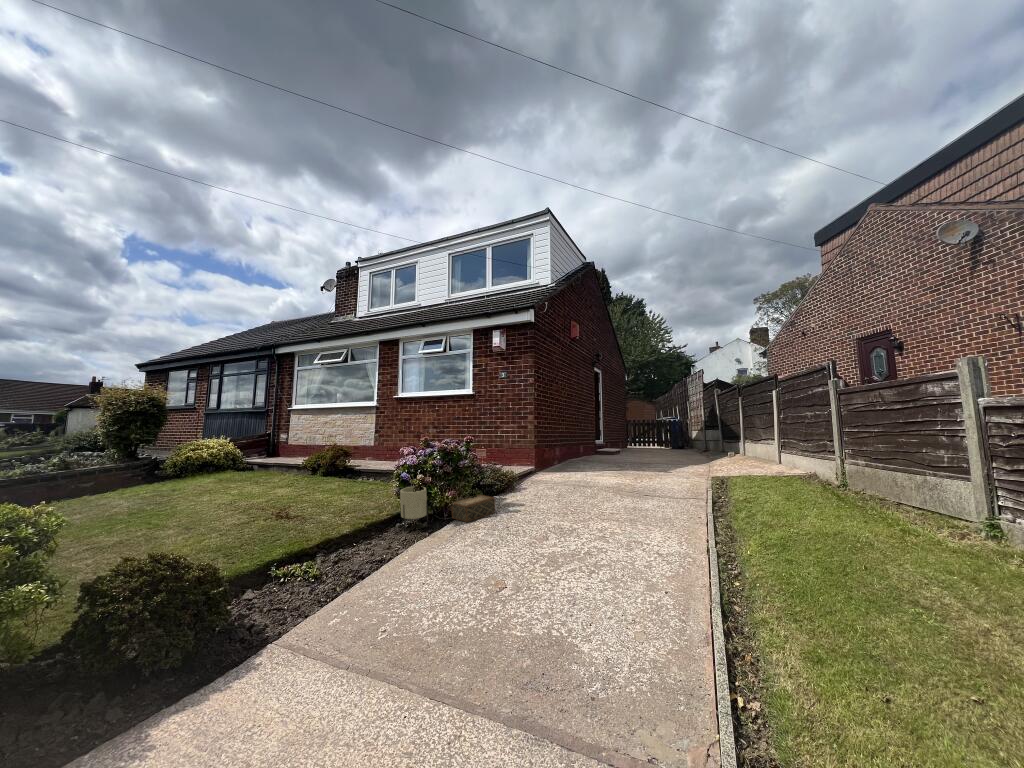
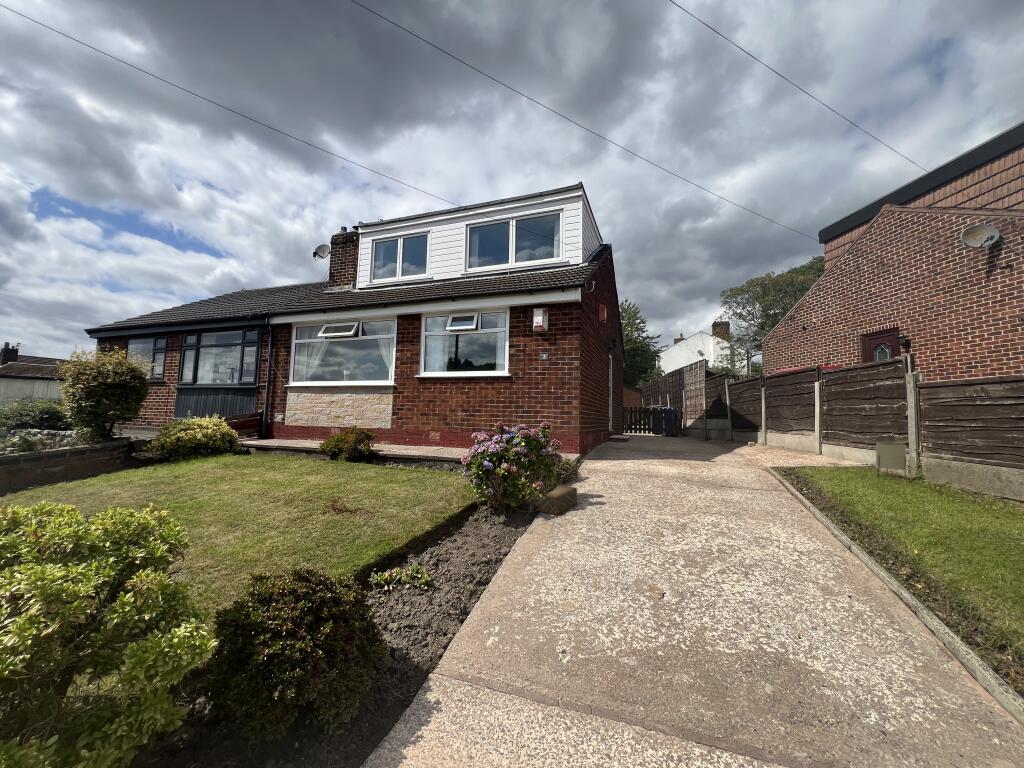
planter: present [400,487,428,531] -> present [876,442,906,479]

